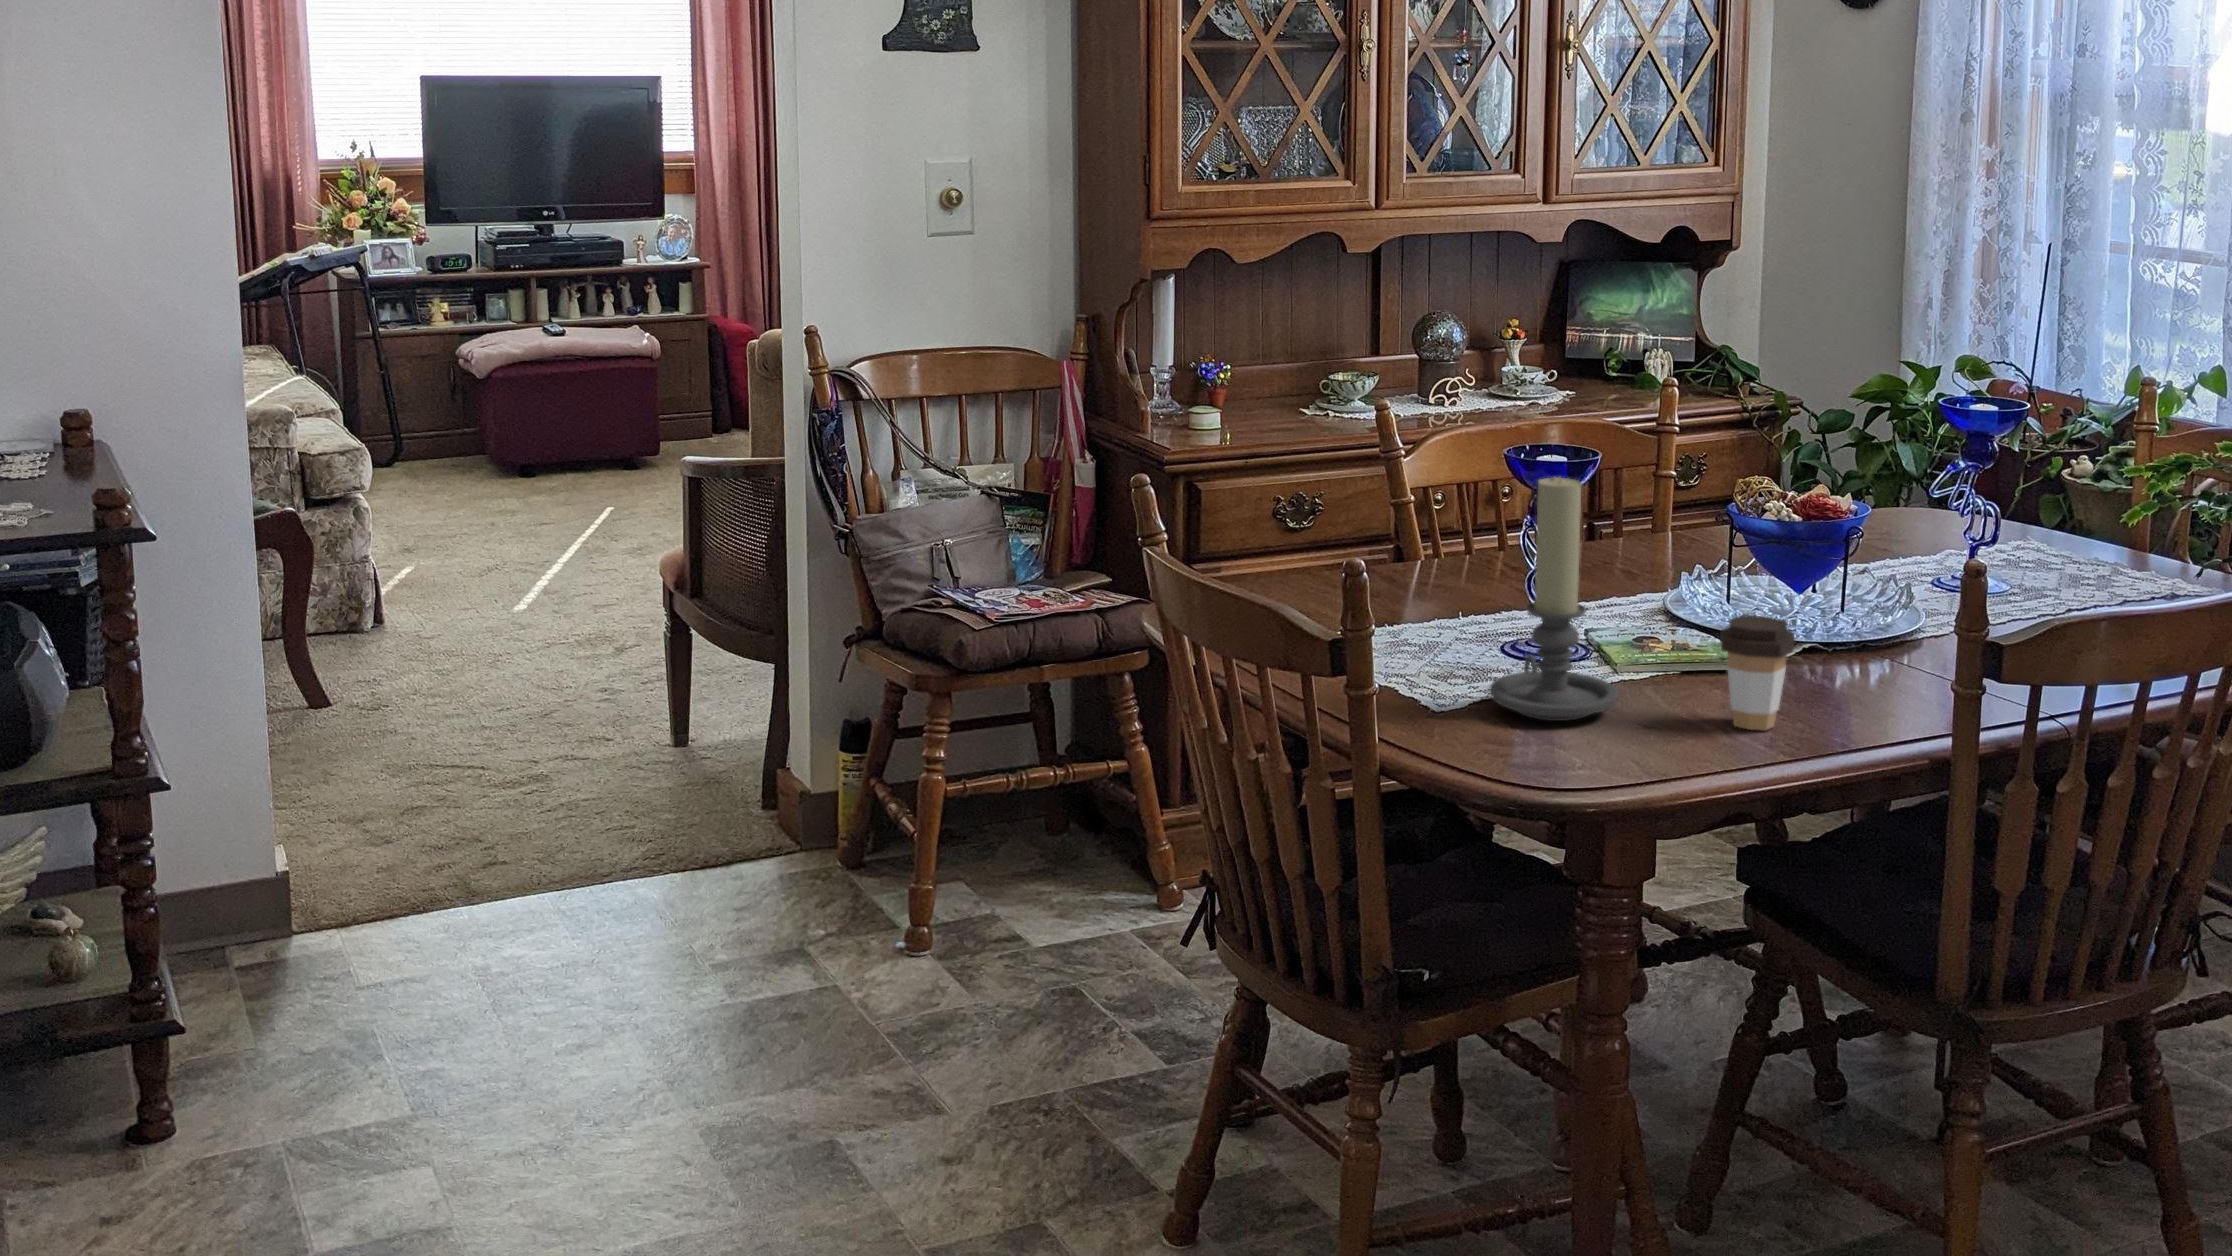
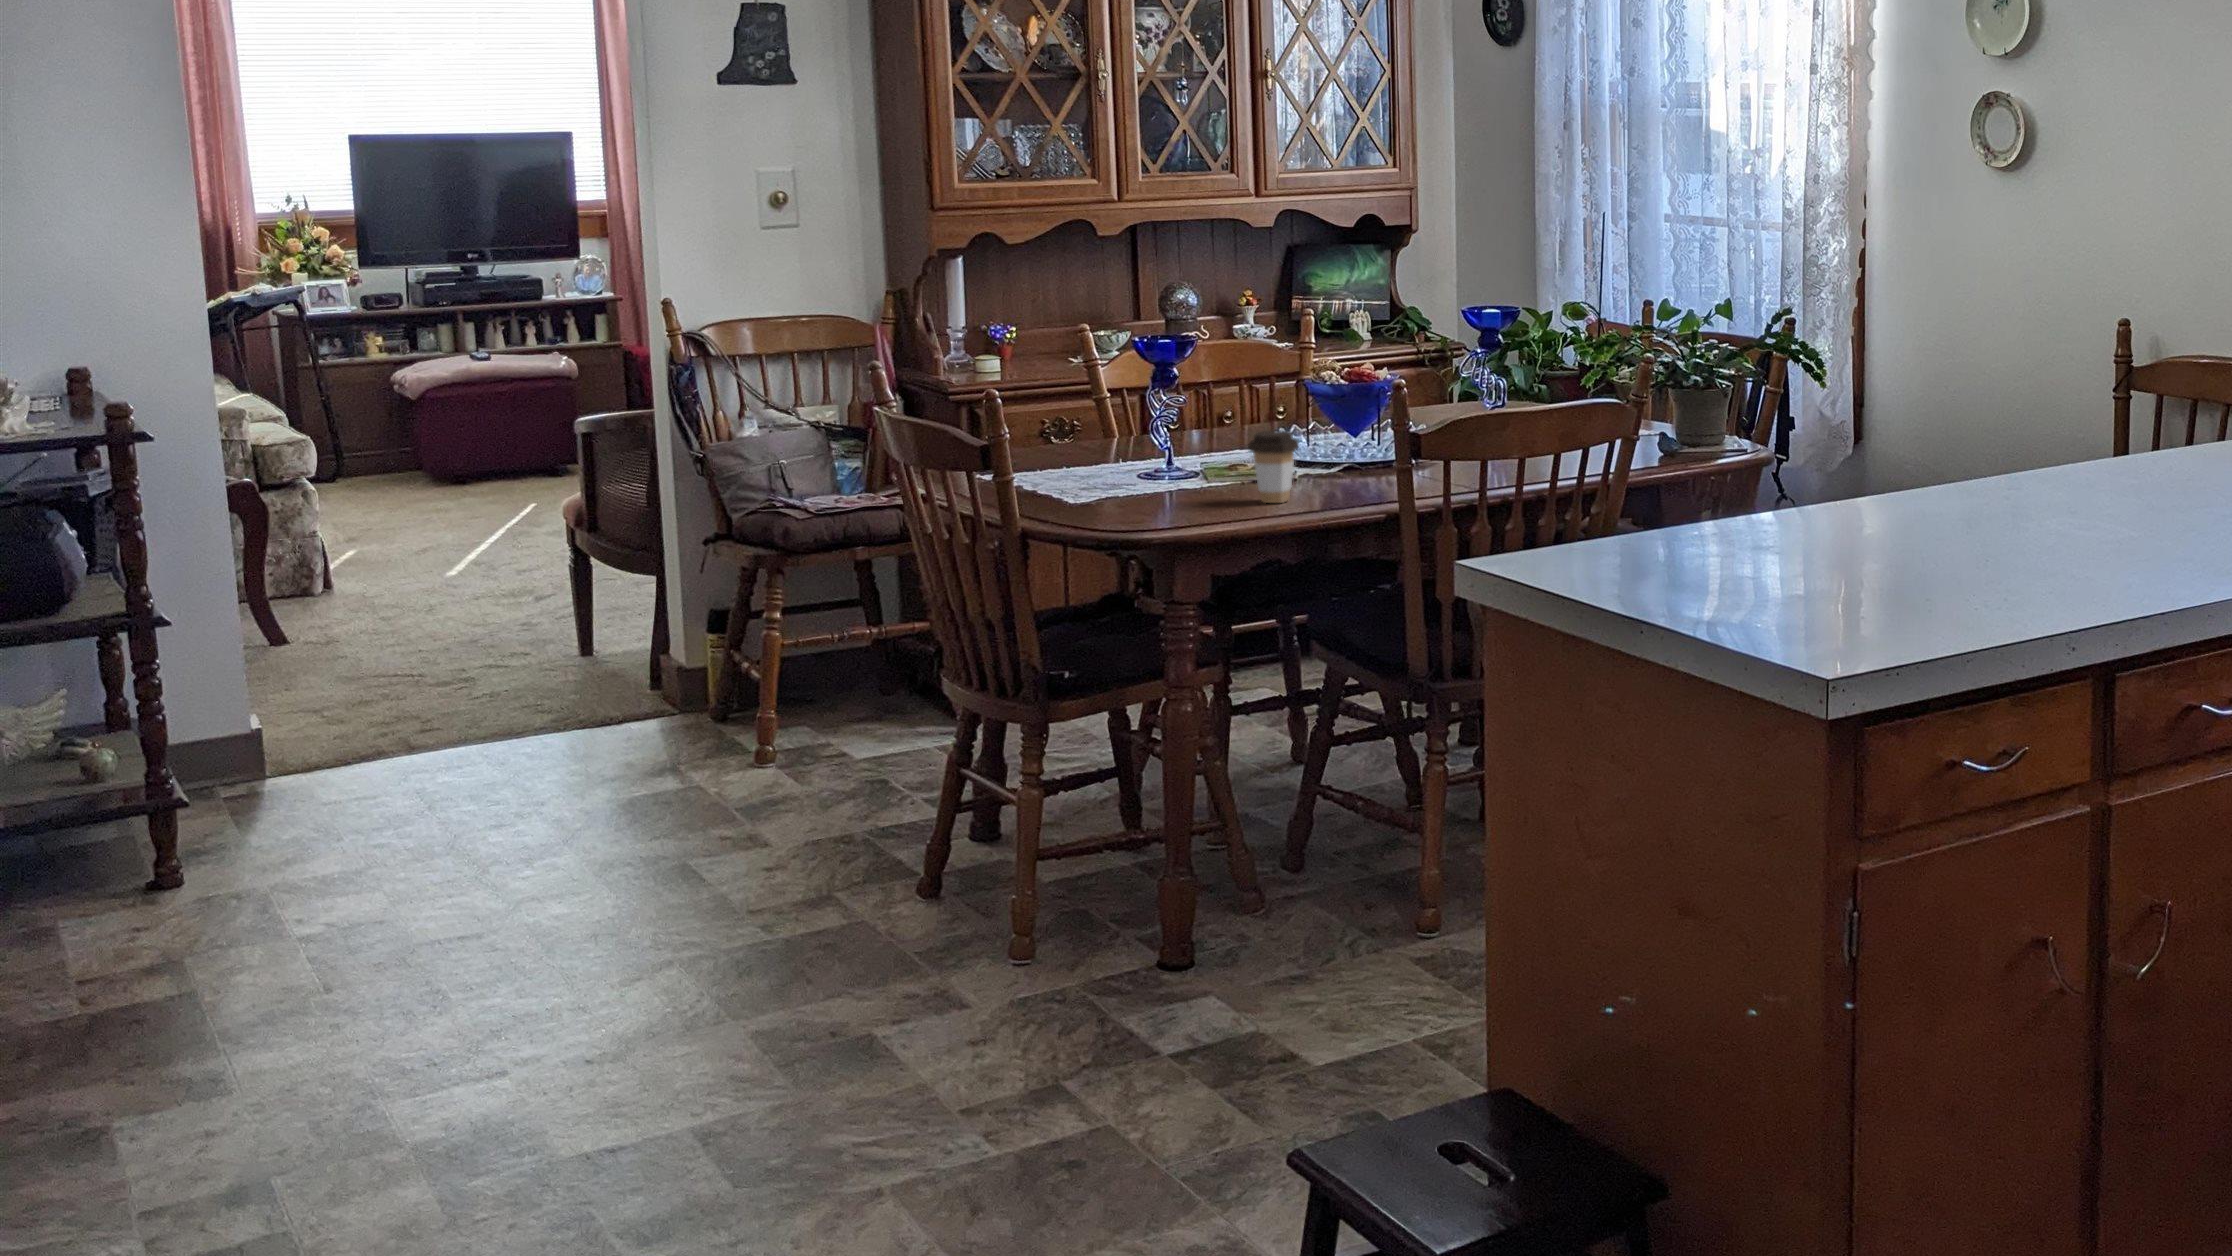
candle holder: present [1490,477,1619,721] -> none [1105,343,1190,505]

